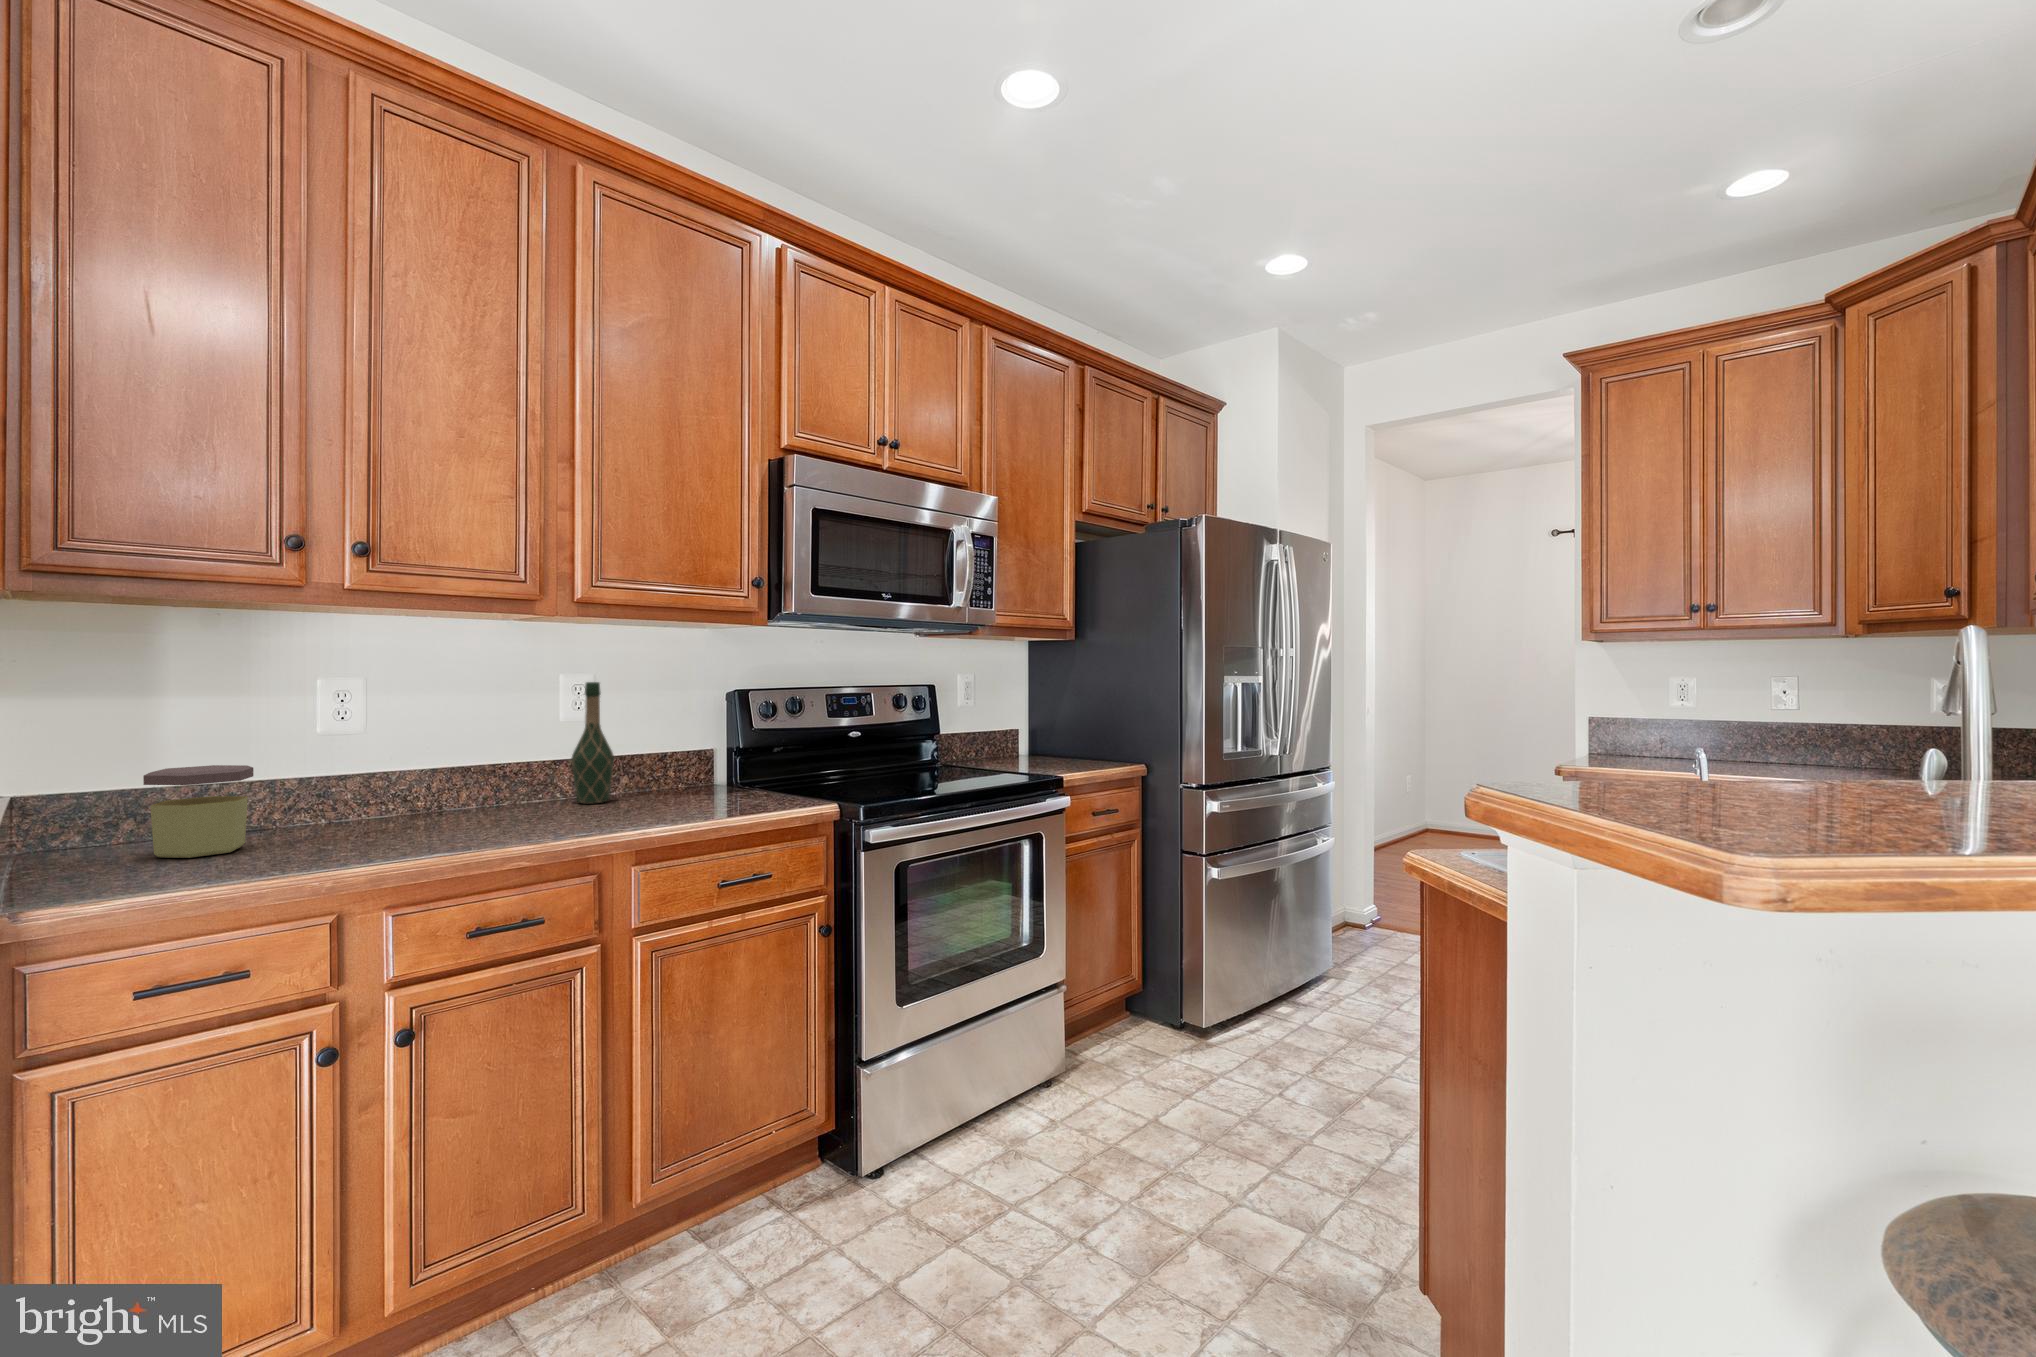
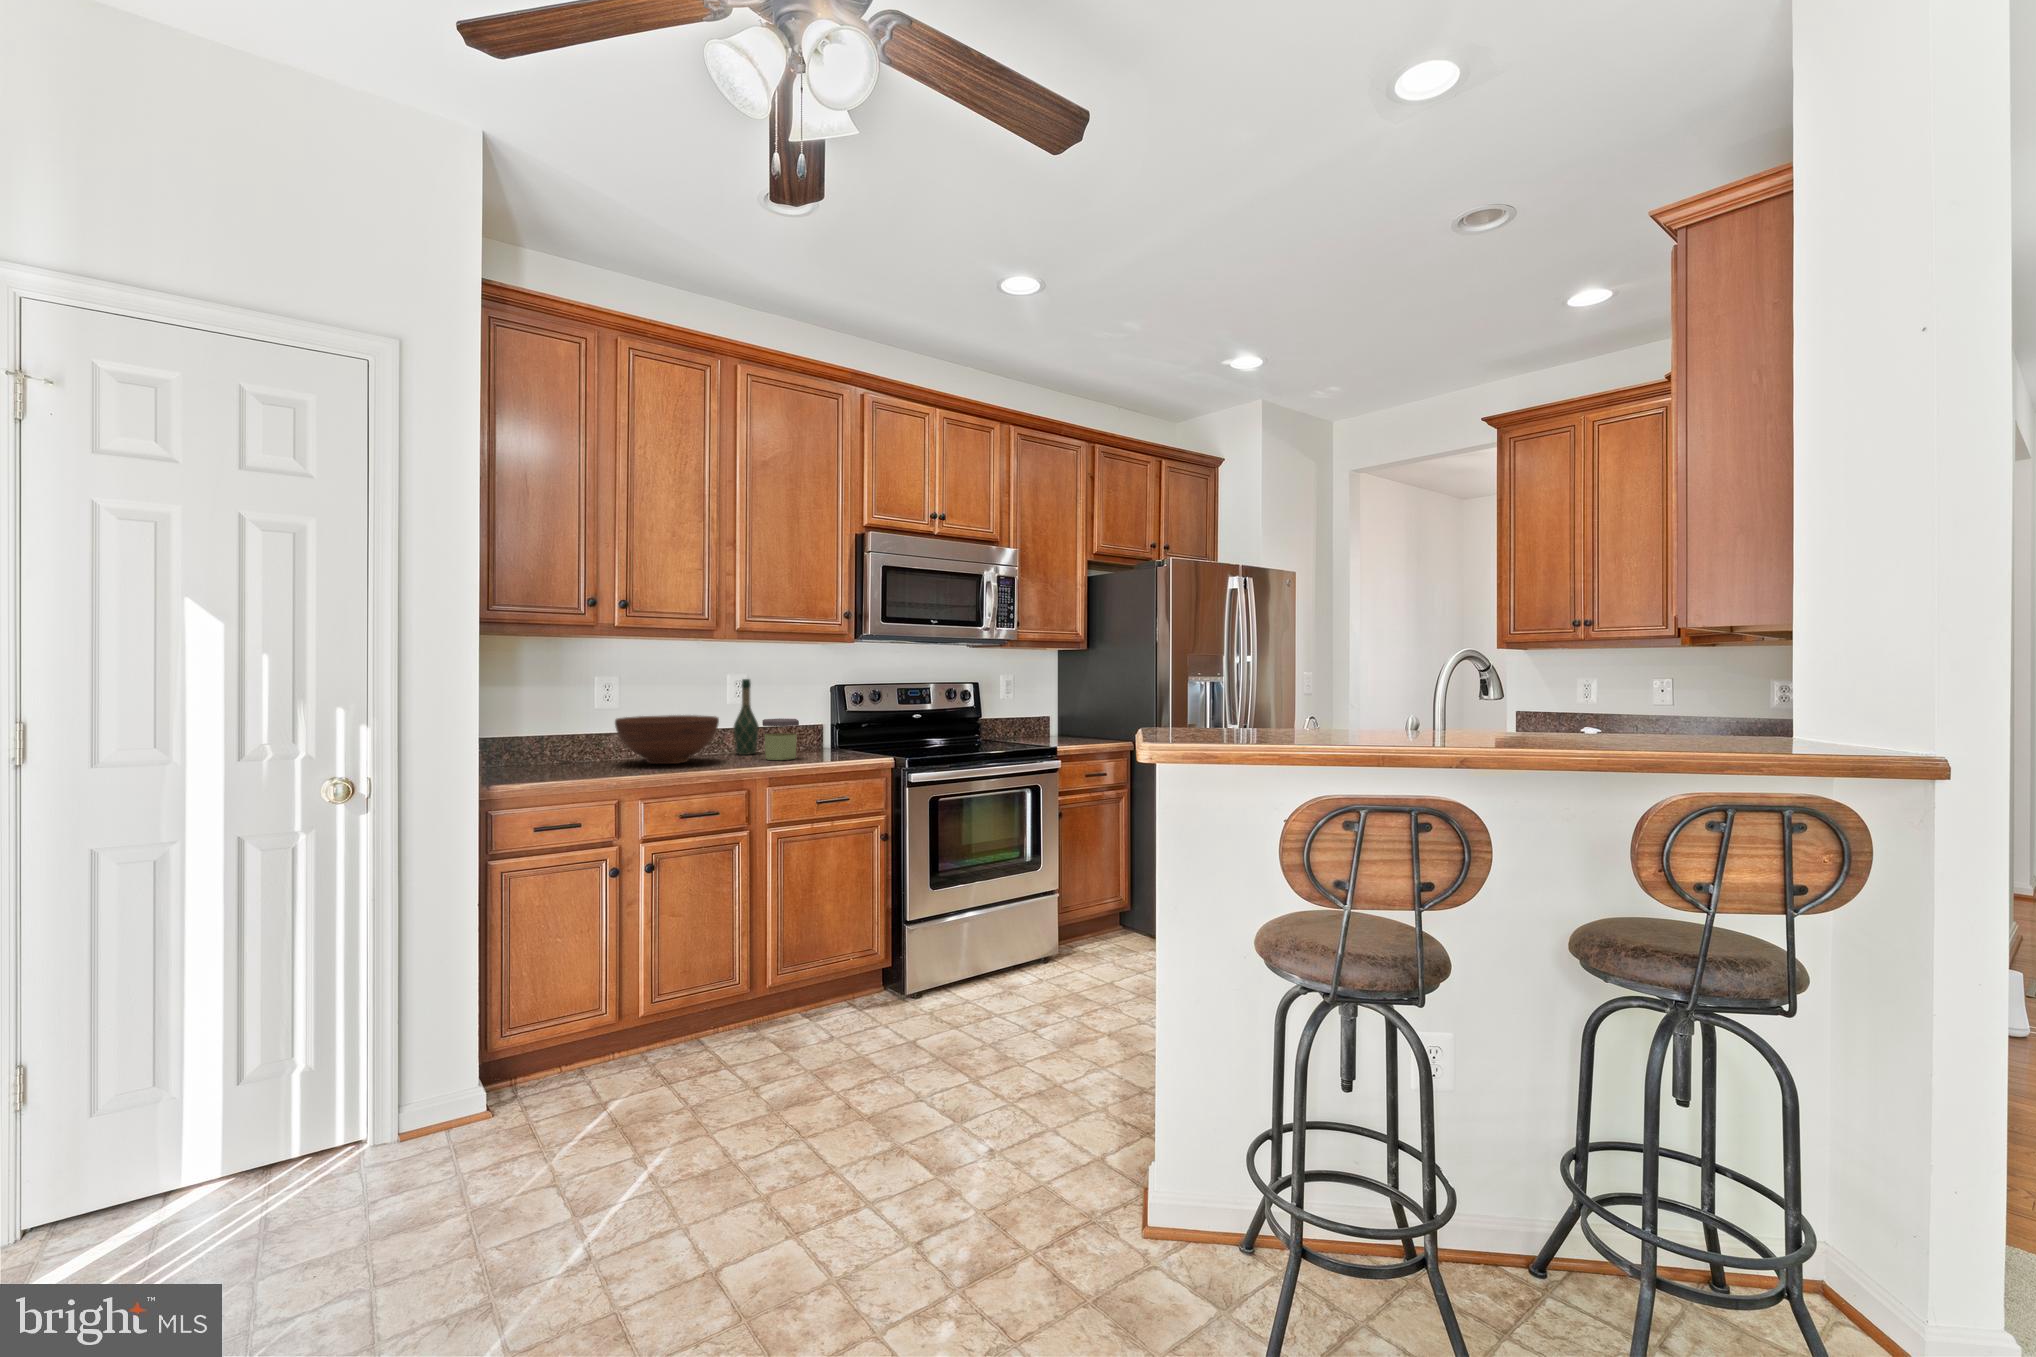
fruit bowl: none [346,743,545,831] -> present [615,715,719,764]
jar: present [143,765,253,858] -> present [762,718,799,760]

